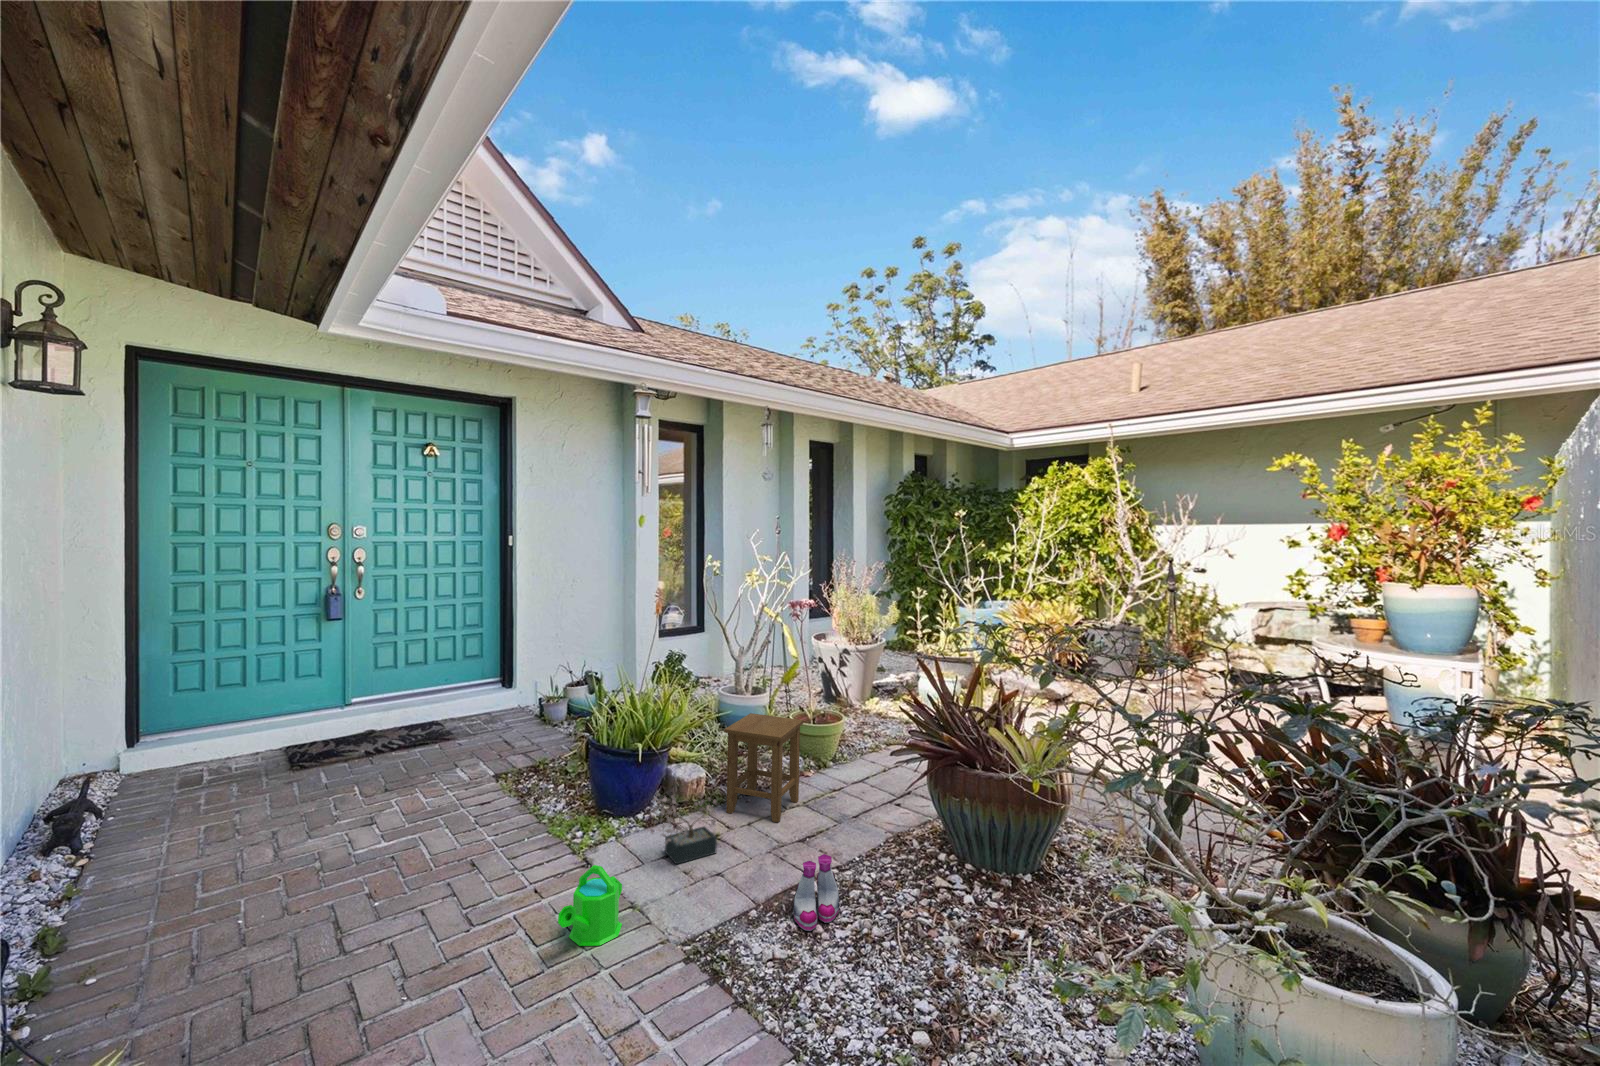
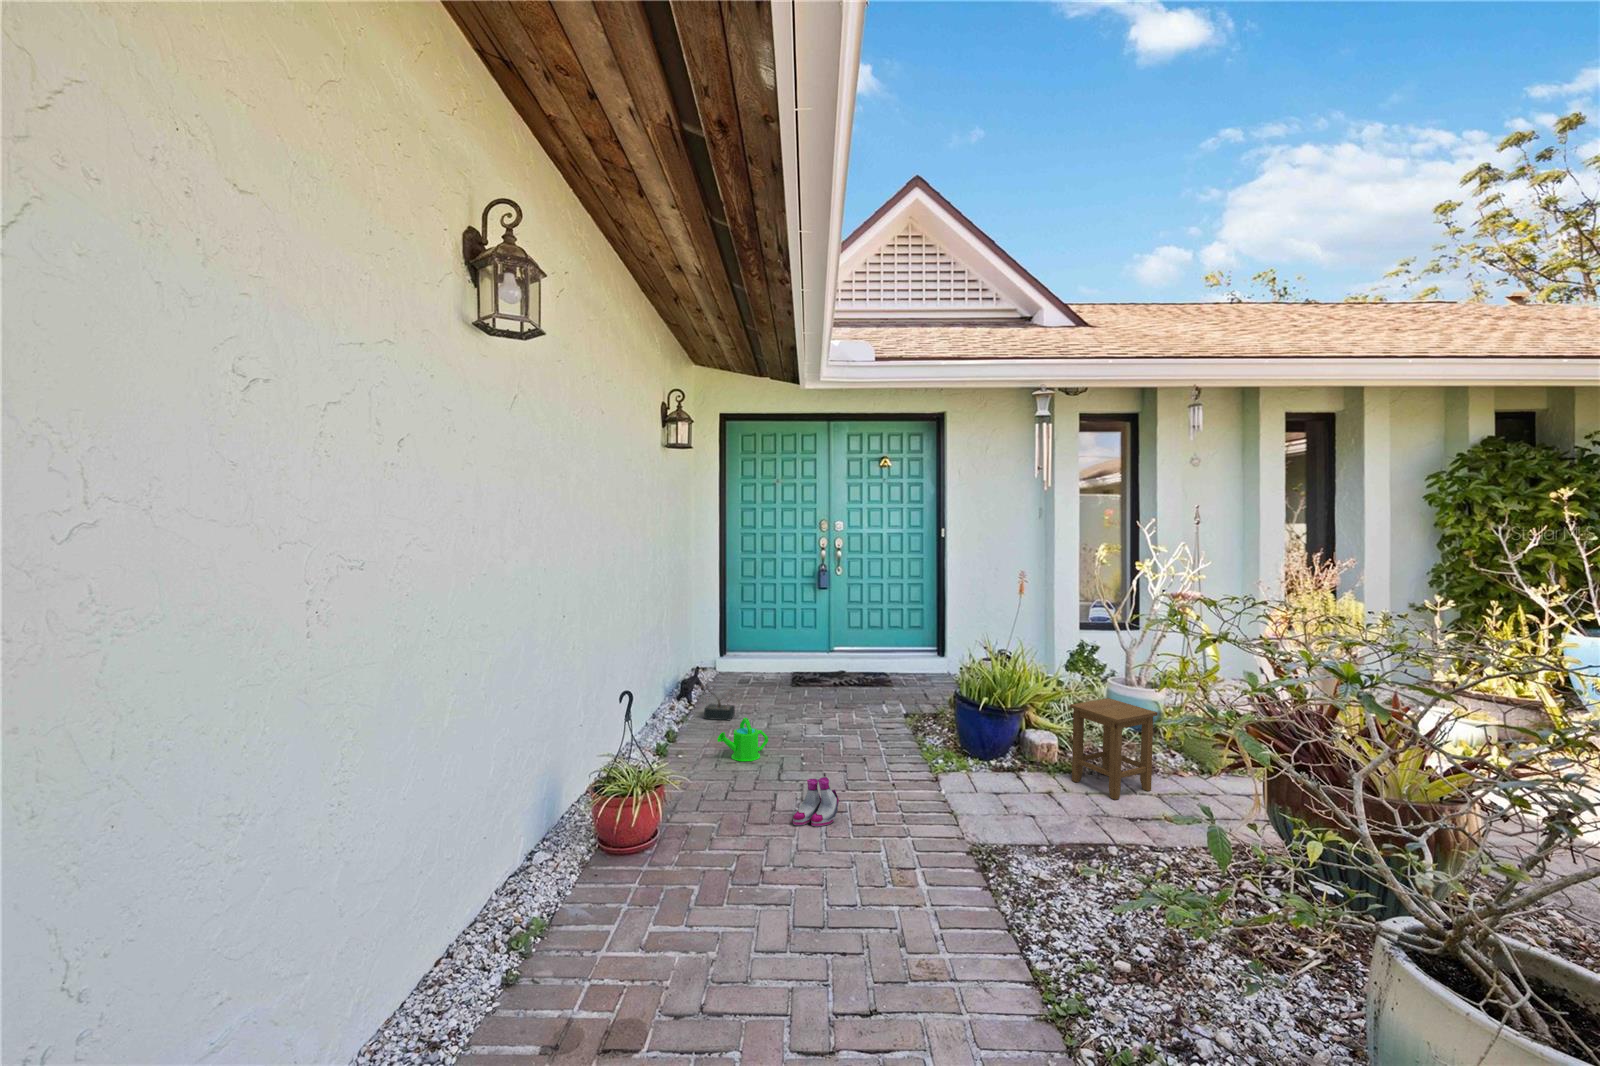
decorative plant: present [650,795,723,864] -> present [696,678,739,720]
boots: present [793,854,840,931] -> present [793,777,839,827]
watering can: present [558,865,622,946] -> present [717,718,768,761]

